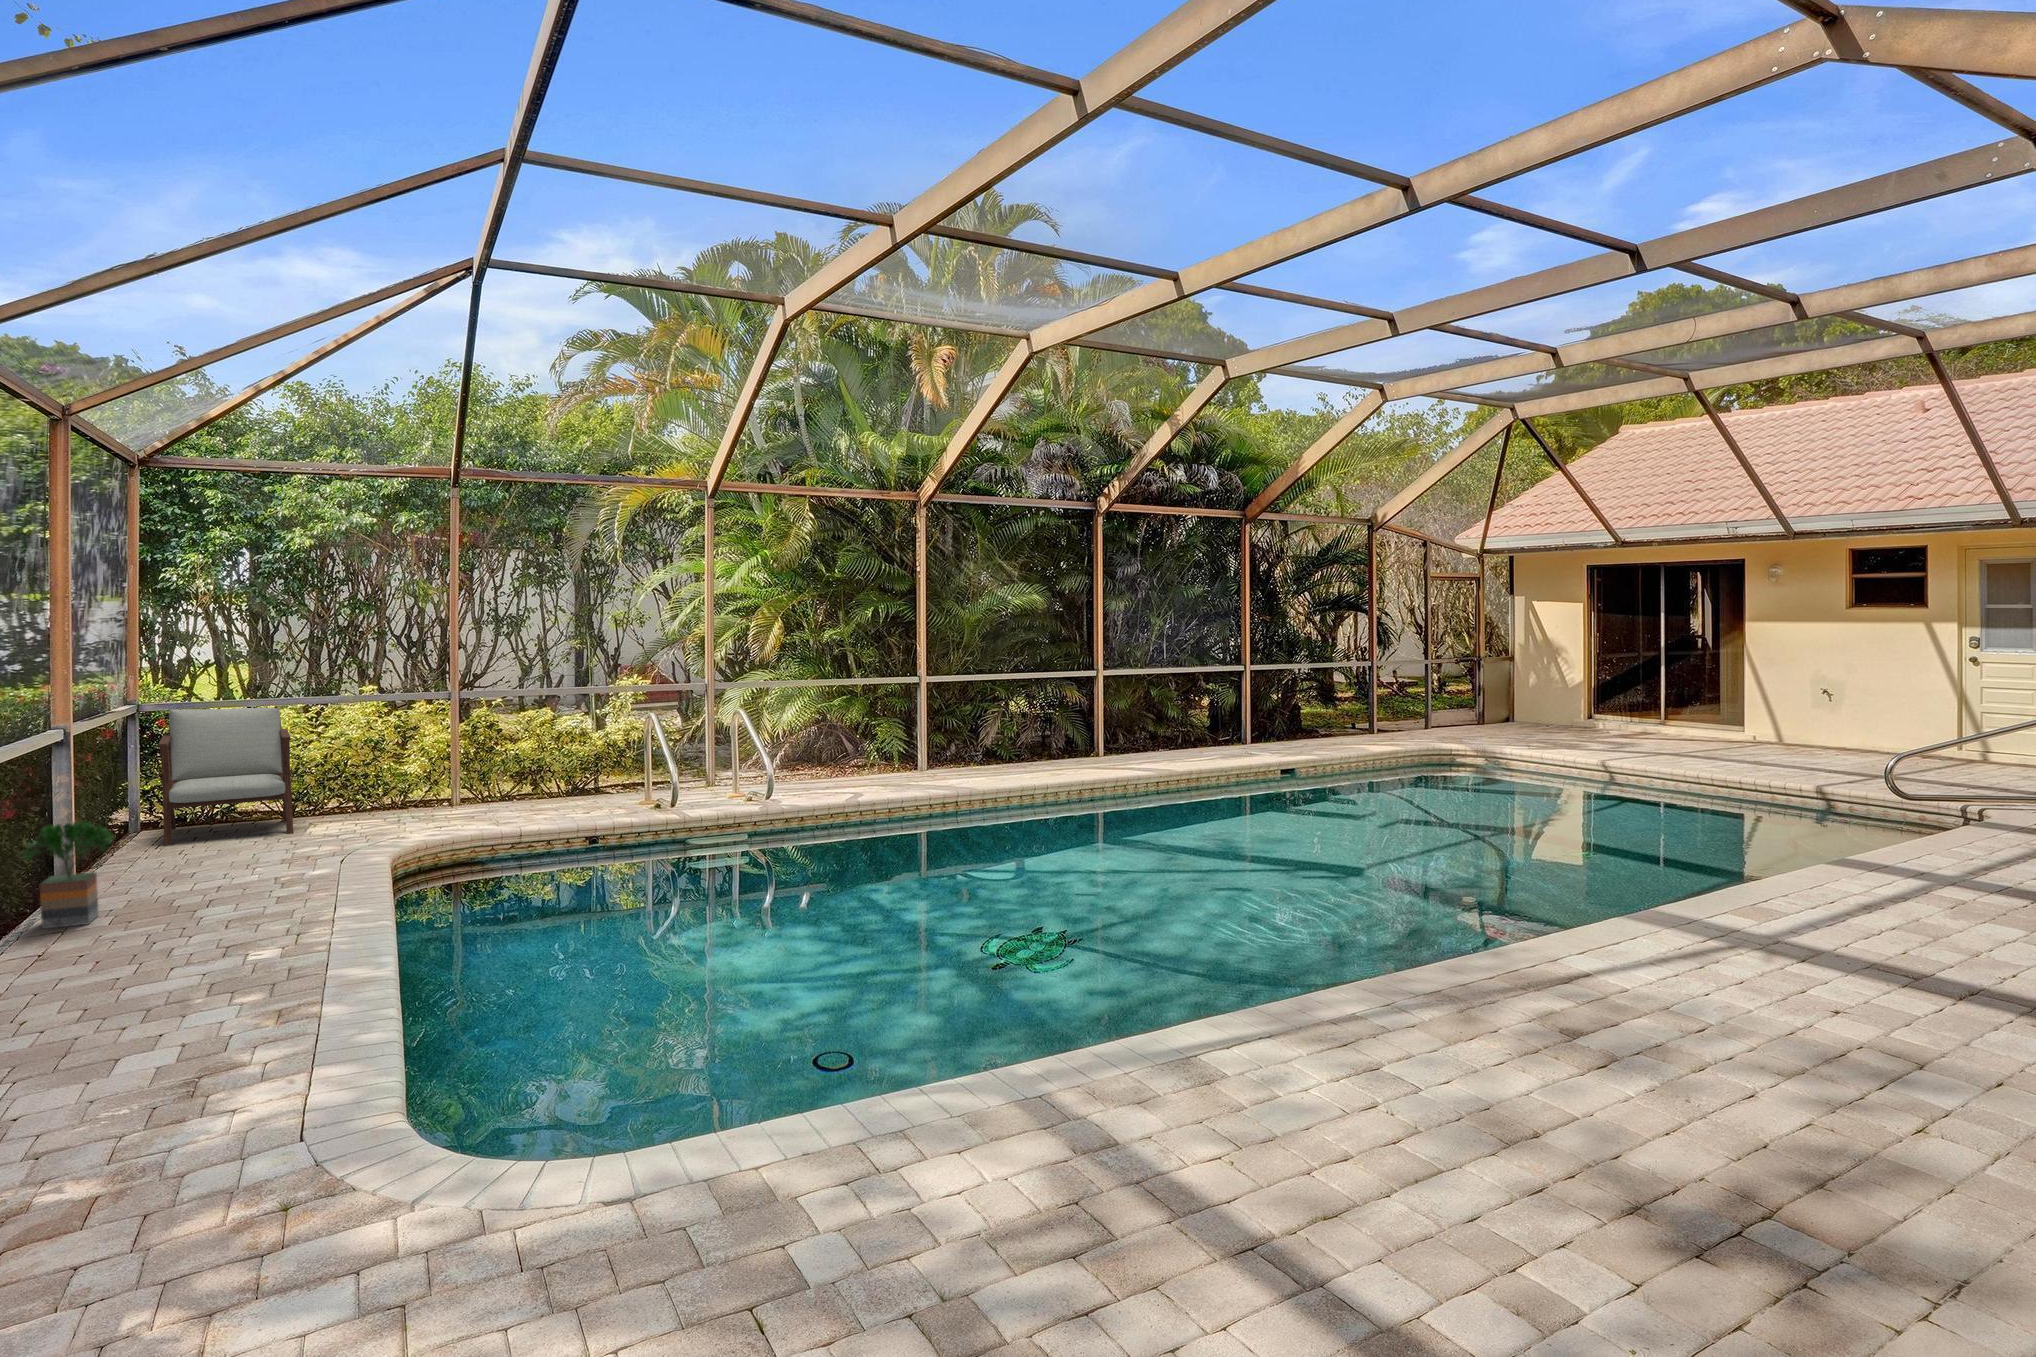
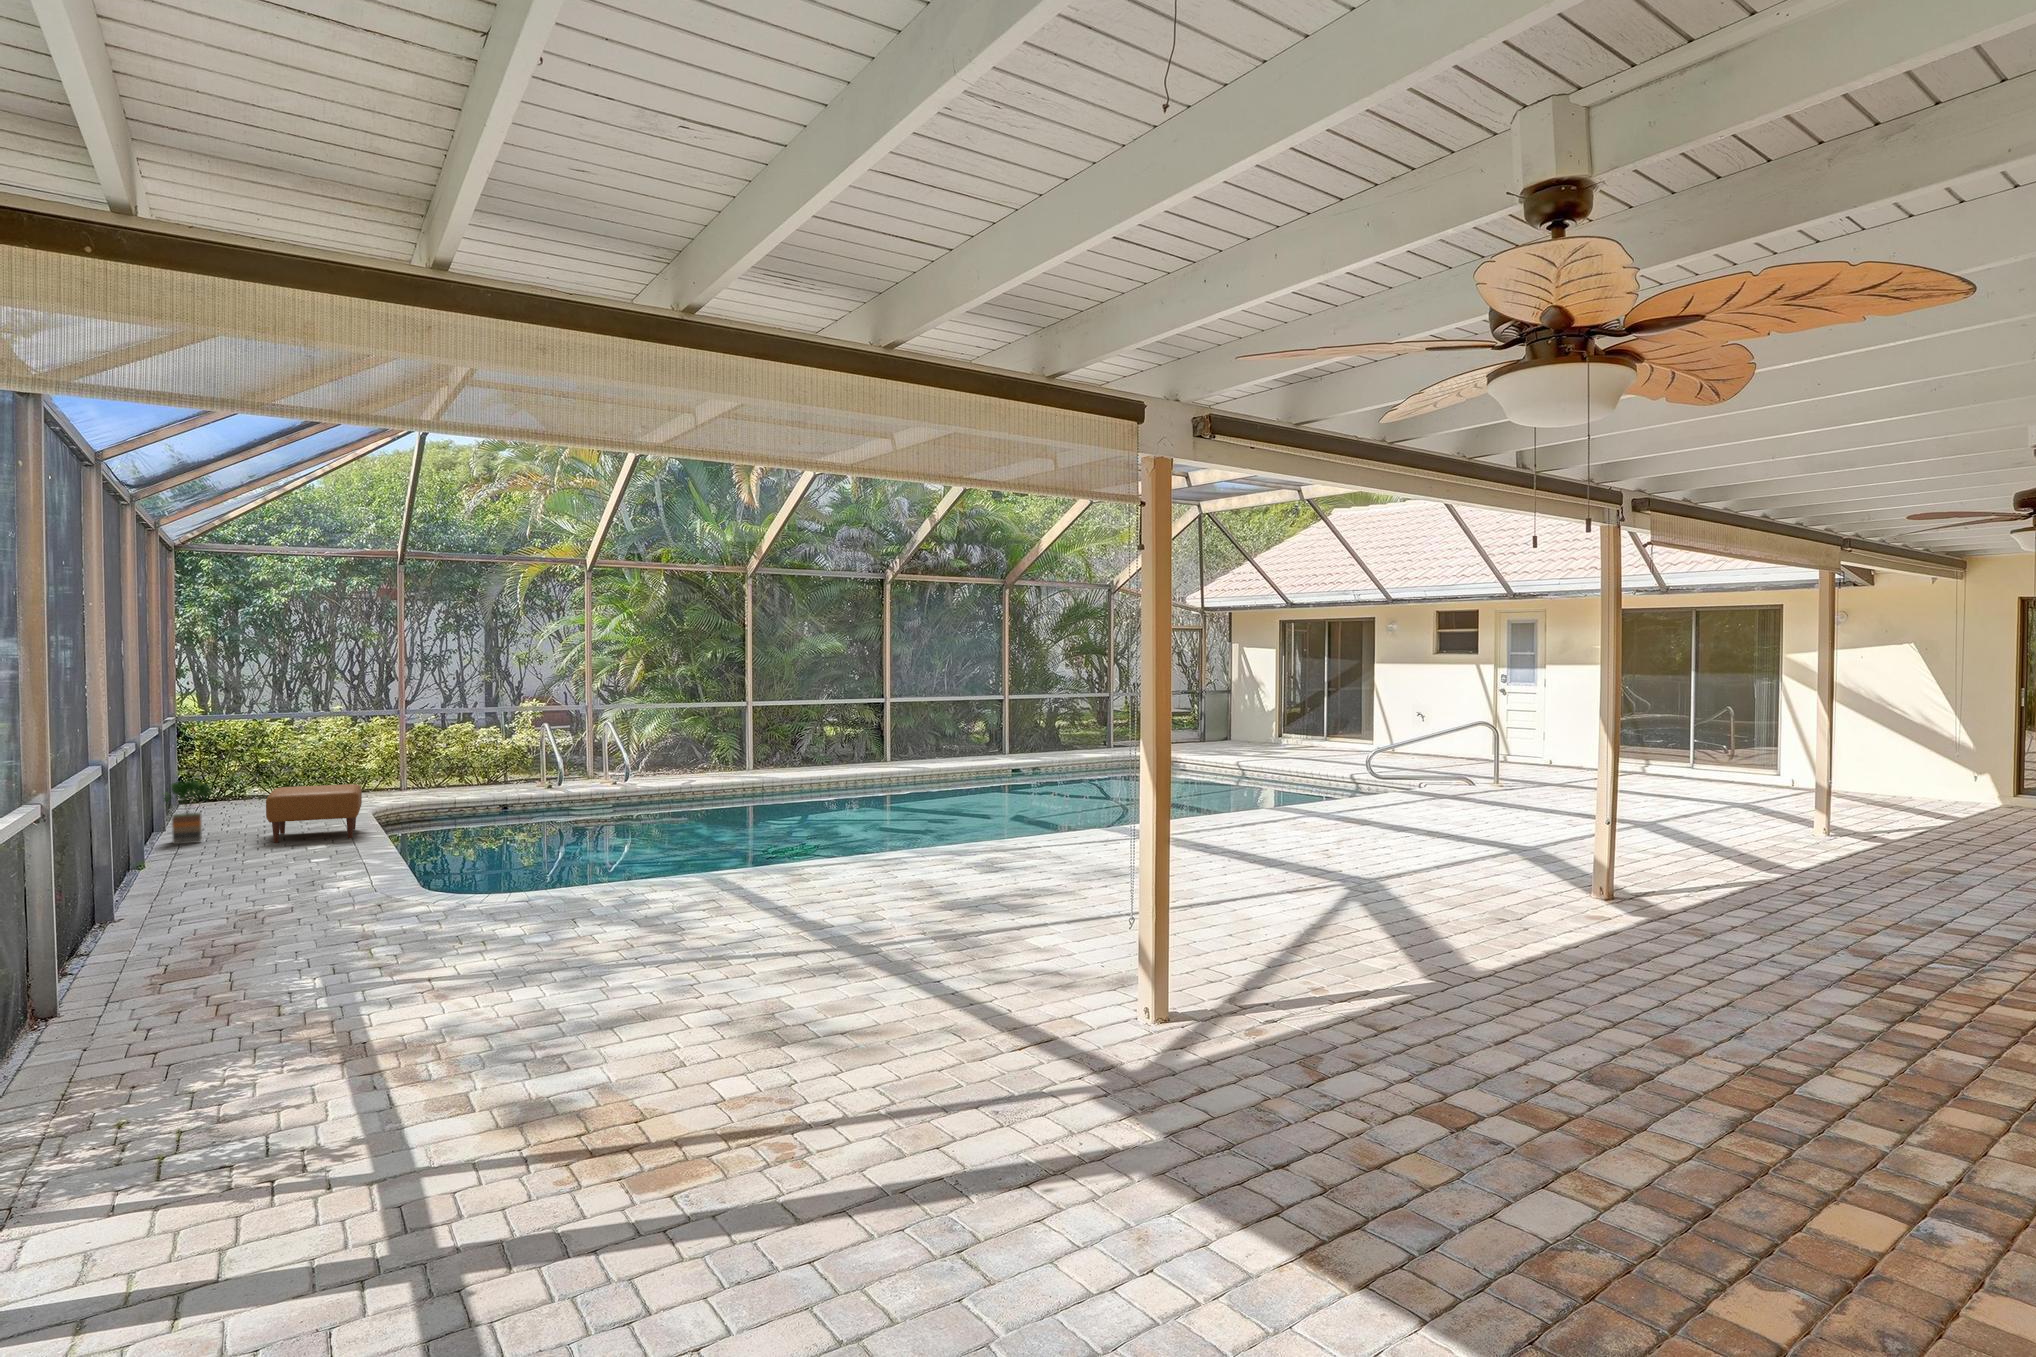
lounge chair: present [158,708,294,846] -> none [196,718,291,812]
ottoman: none [184,821,357,928] -> present [266,784,362,843]

